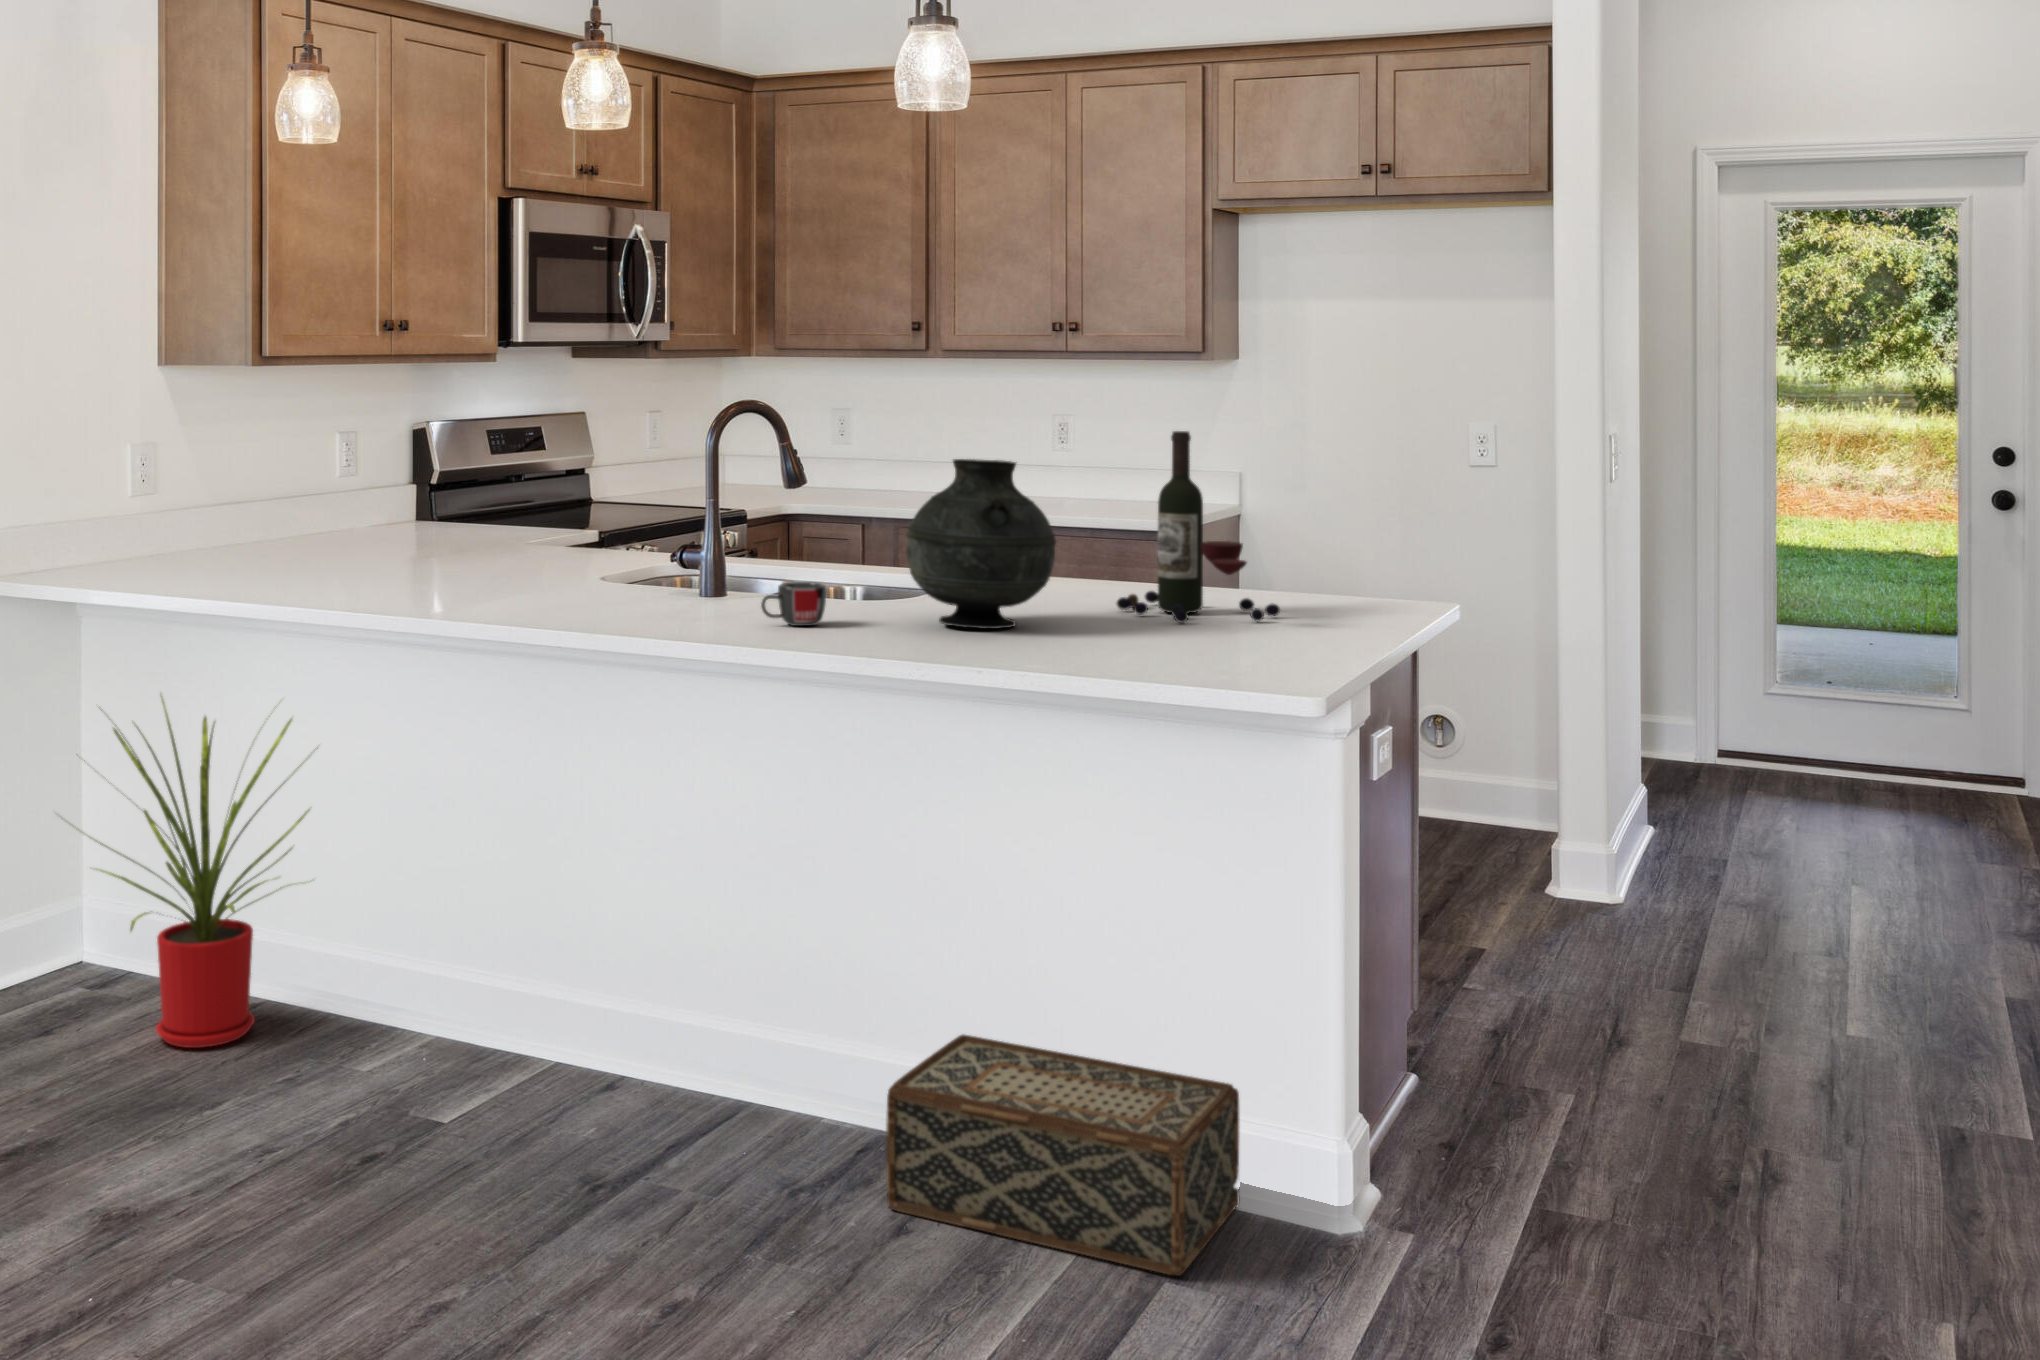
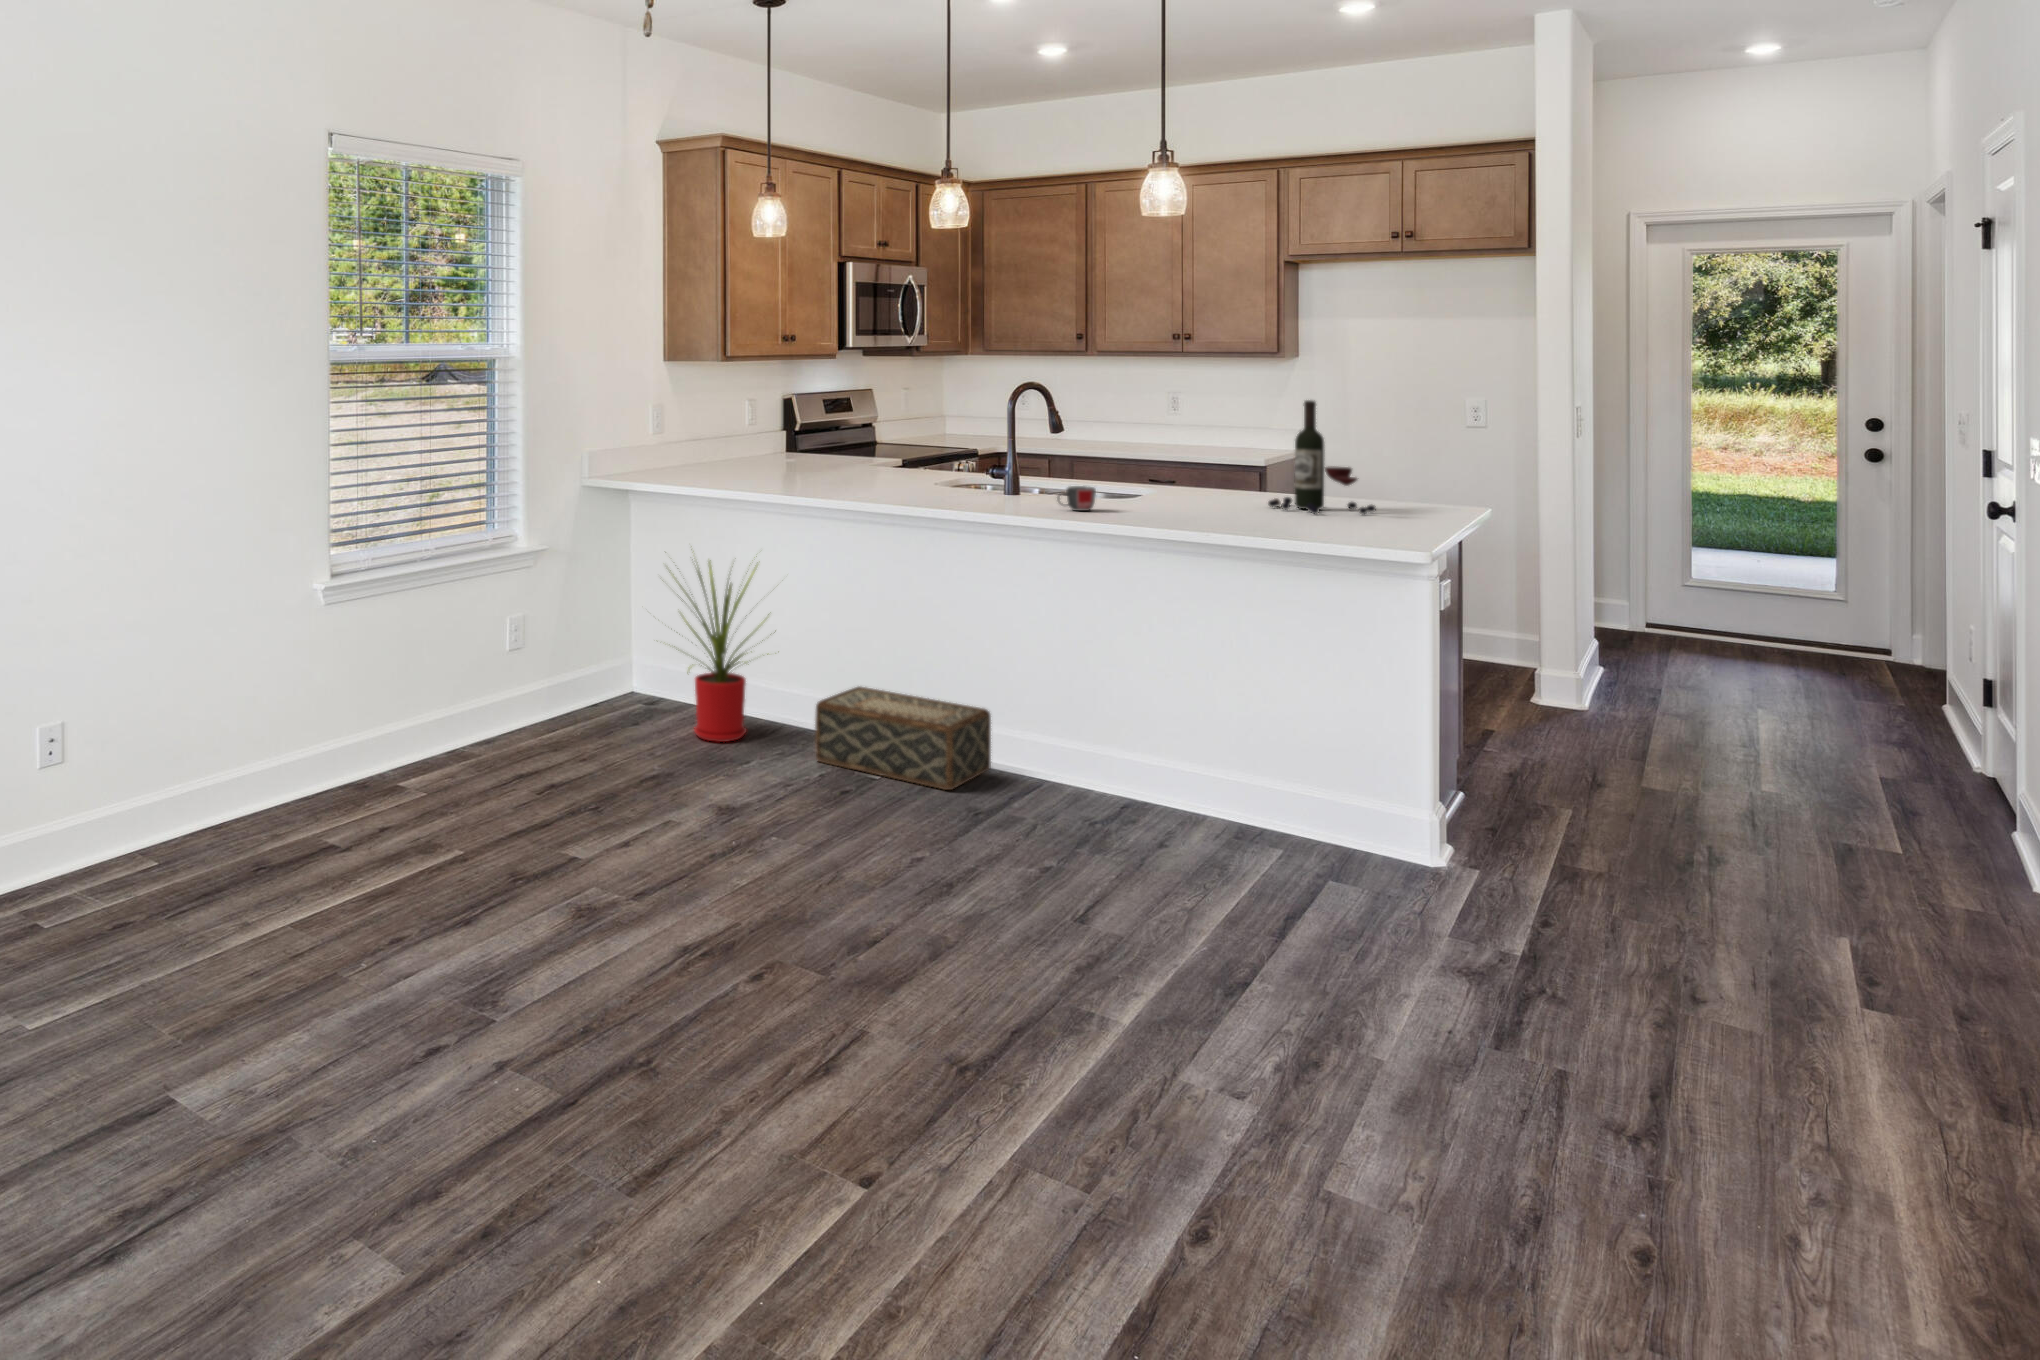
vase: present [906,459,1056,629] -> none [1144,415,1238,514]
woven basket: present [886,1035,1240,1275] -> present [815,687,991,790]

